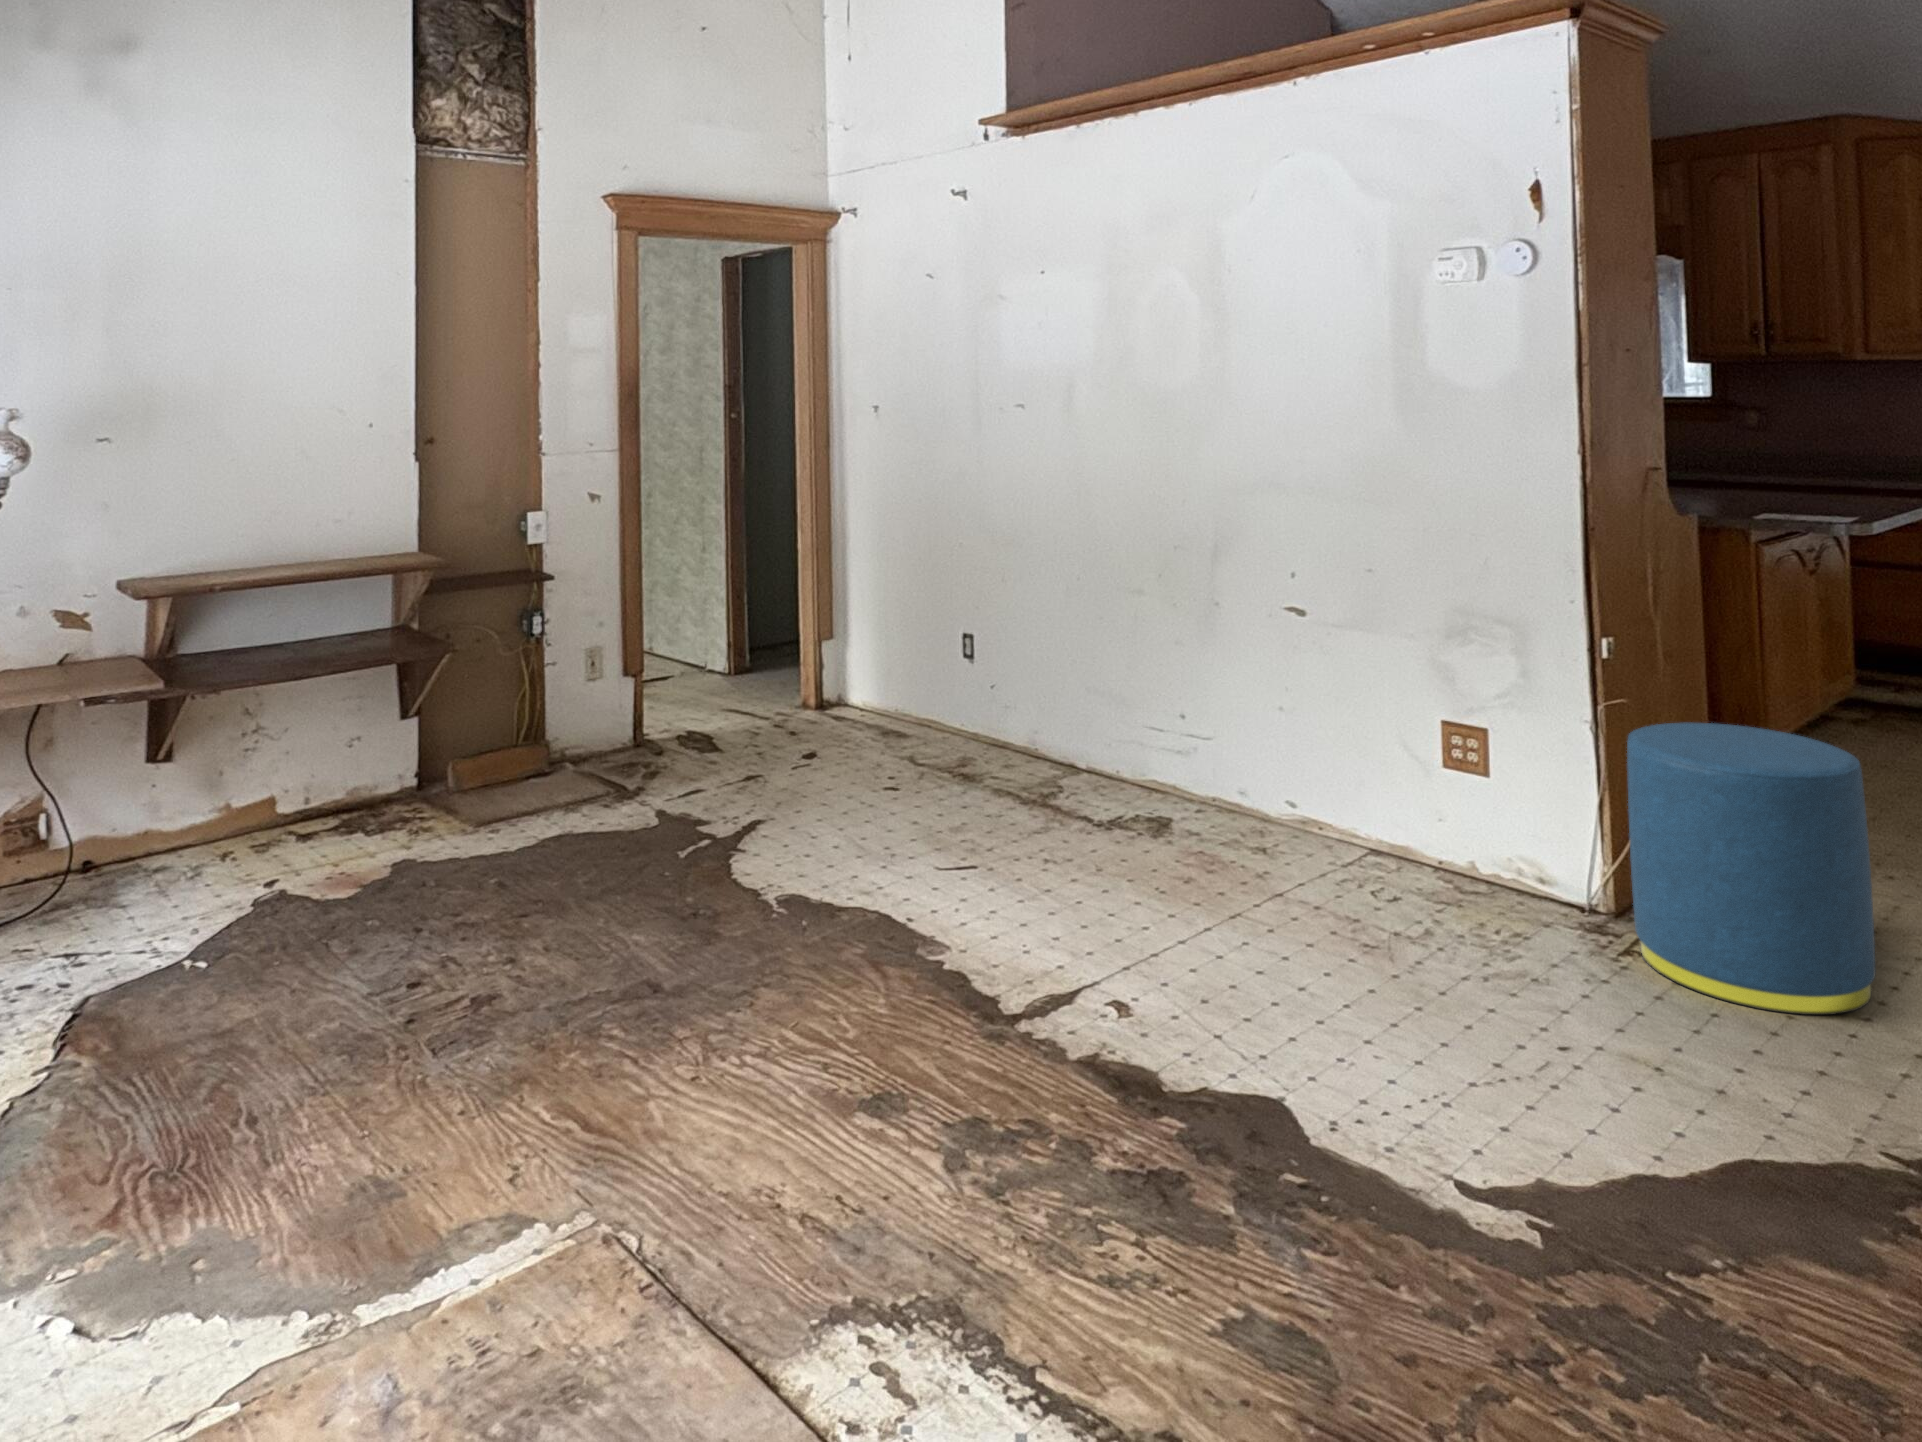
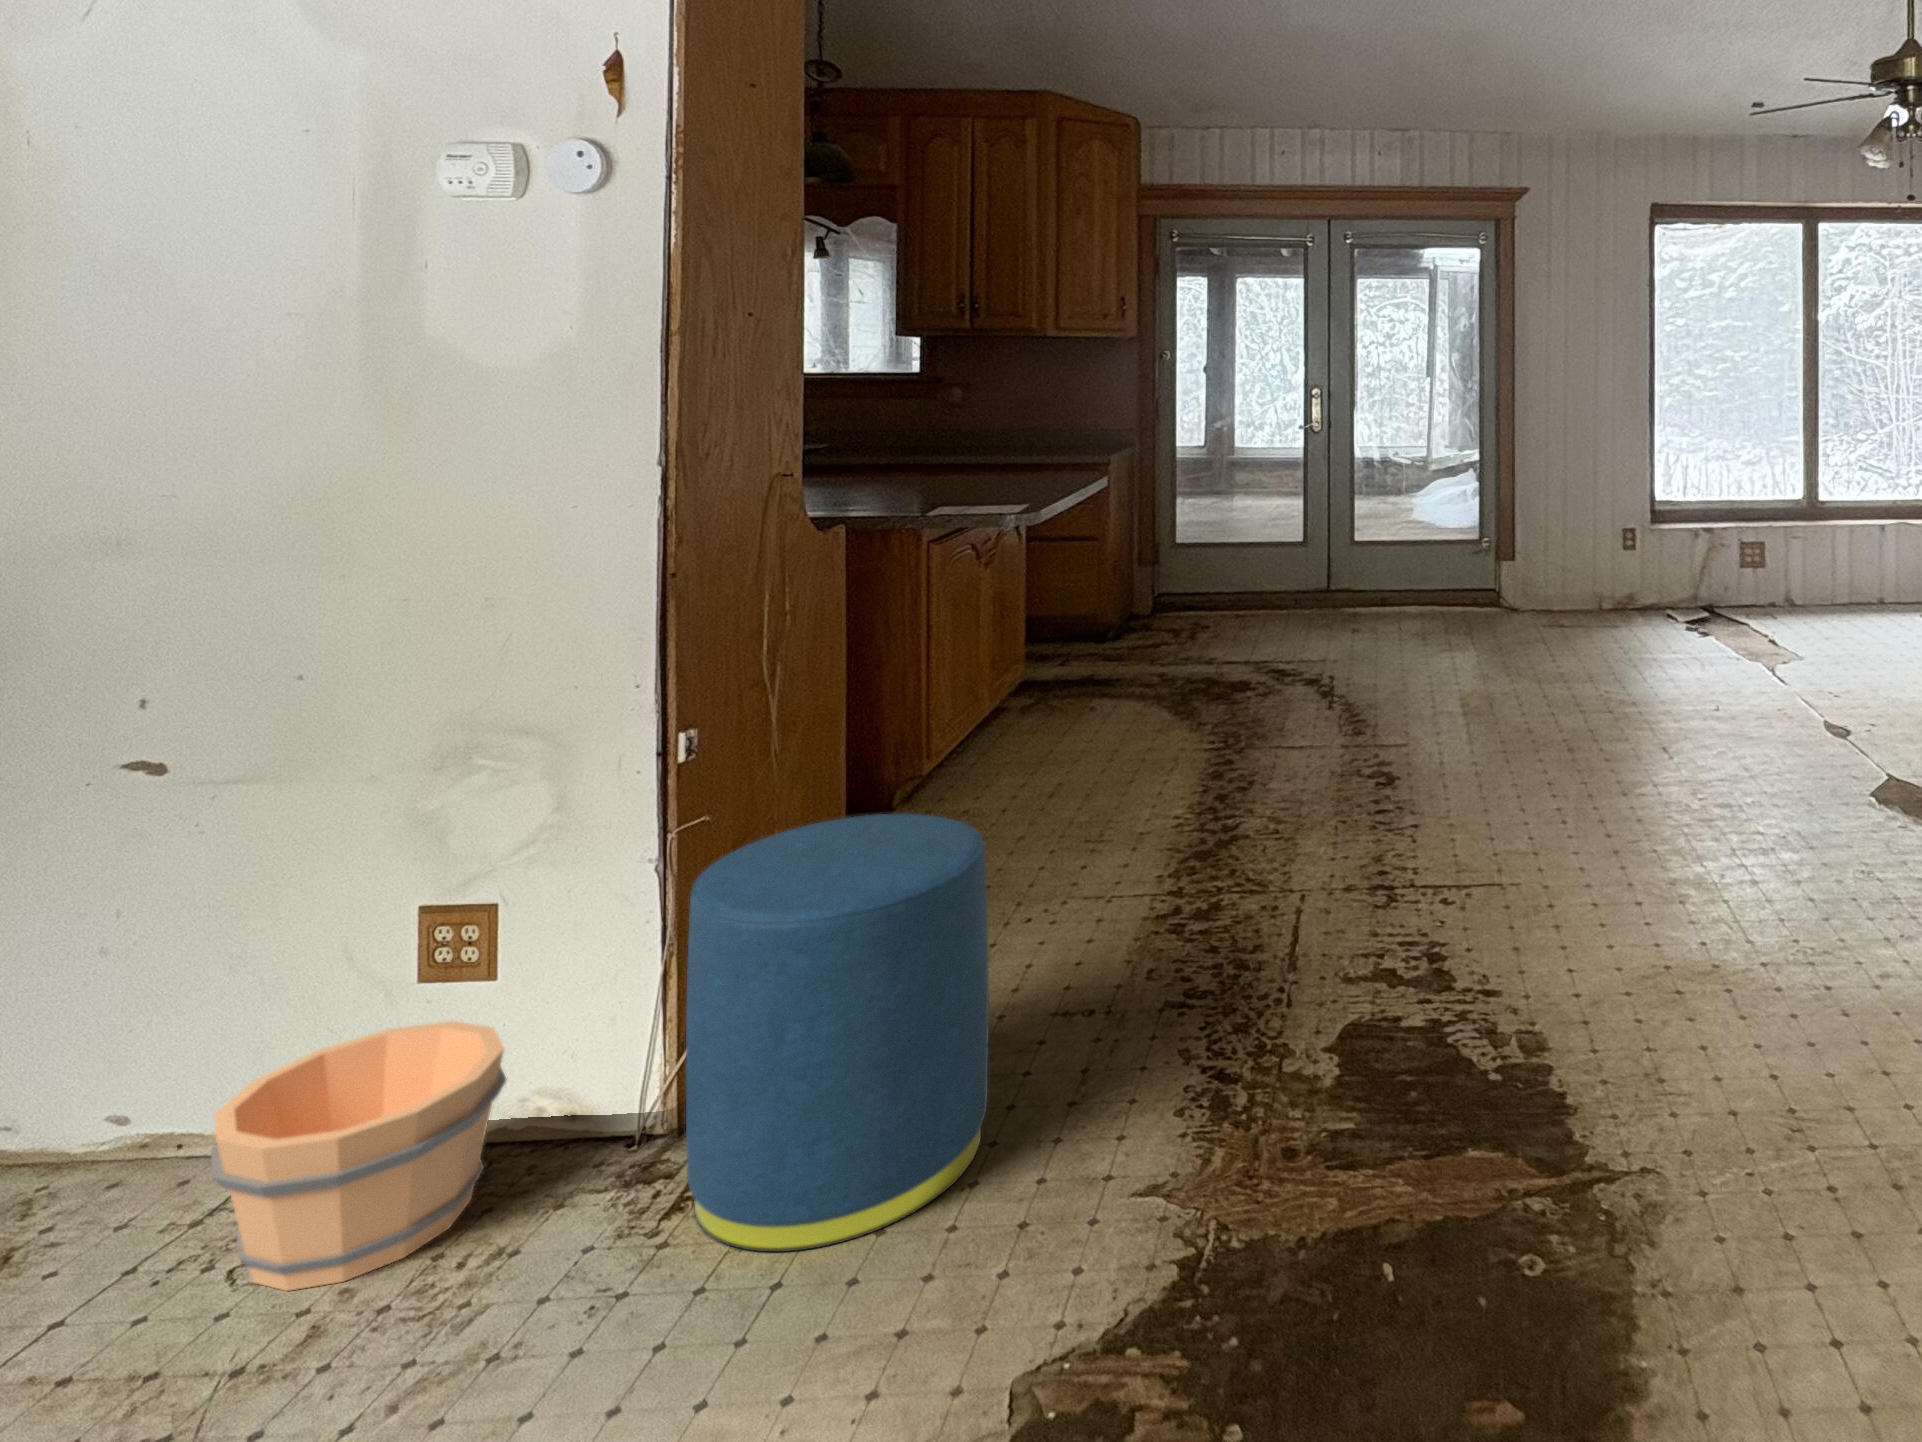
bucket: none [1360,788,1508,917] -> present [211,1021,506,1291]

